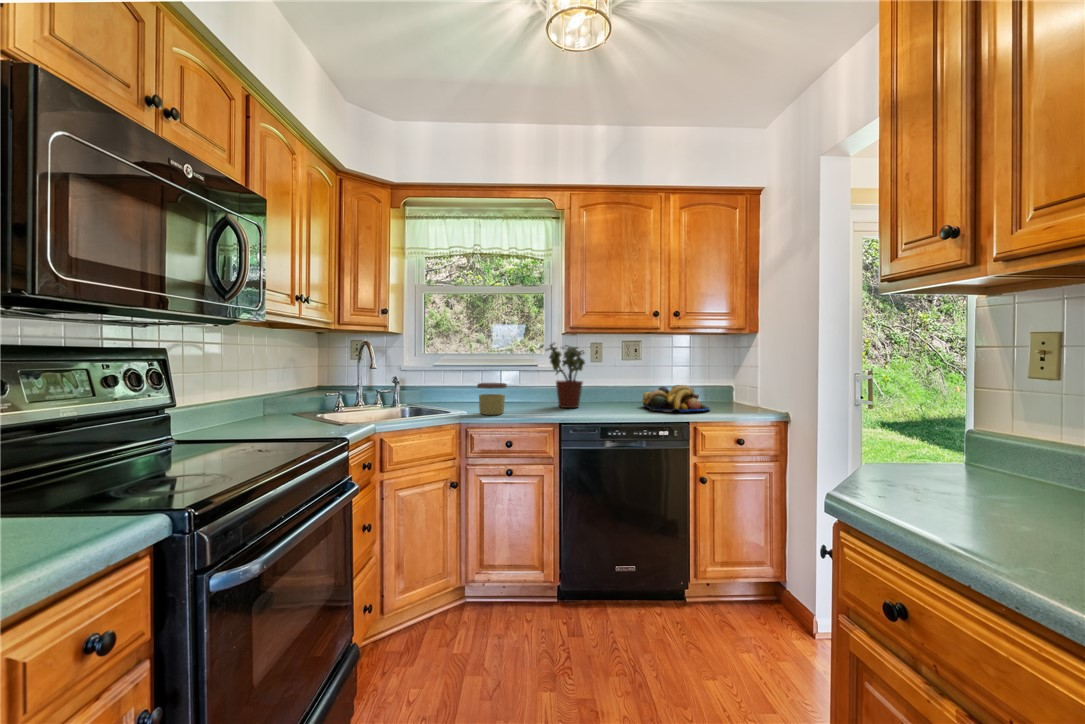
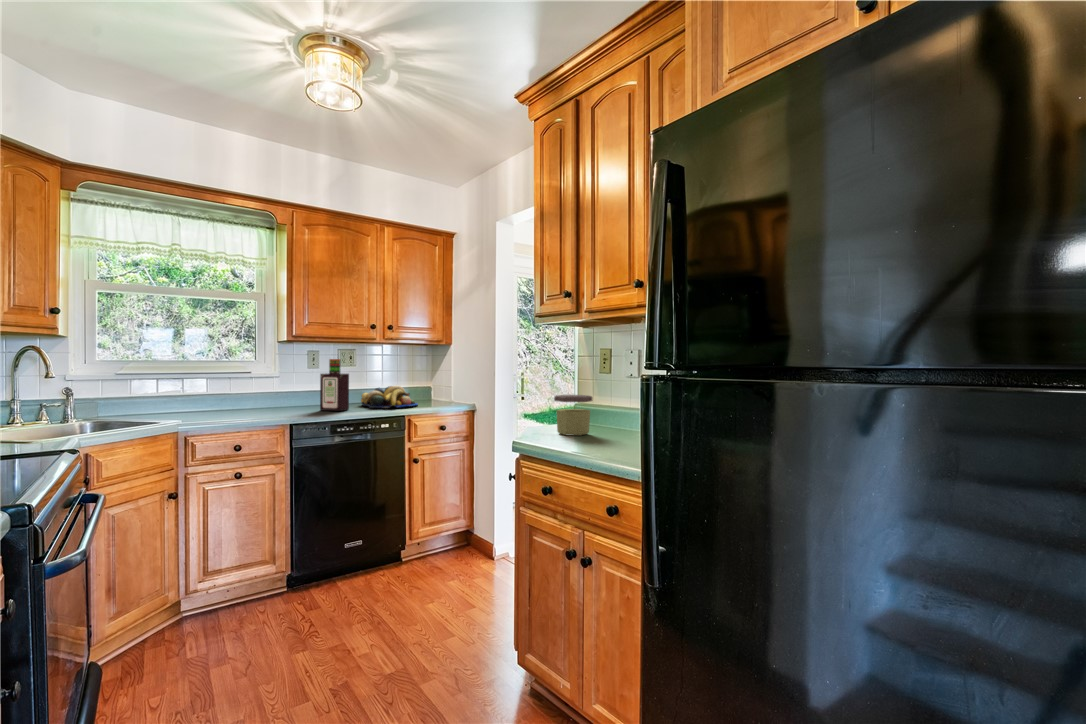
potted plant: present [546,343,585,408] -> none [265,349,308,411]
bottle: none [596,353,626,412] -> present [320,359,349,411]
jar: present [477,383,507,415] -> present [554,395,592,435]

